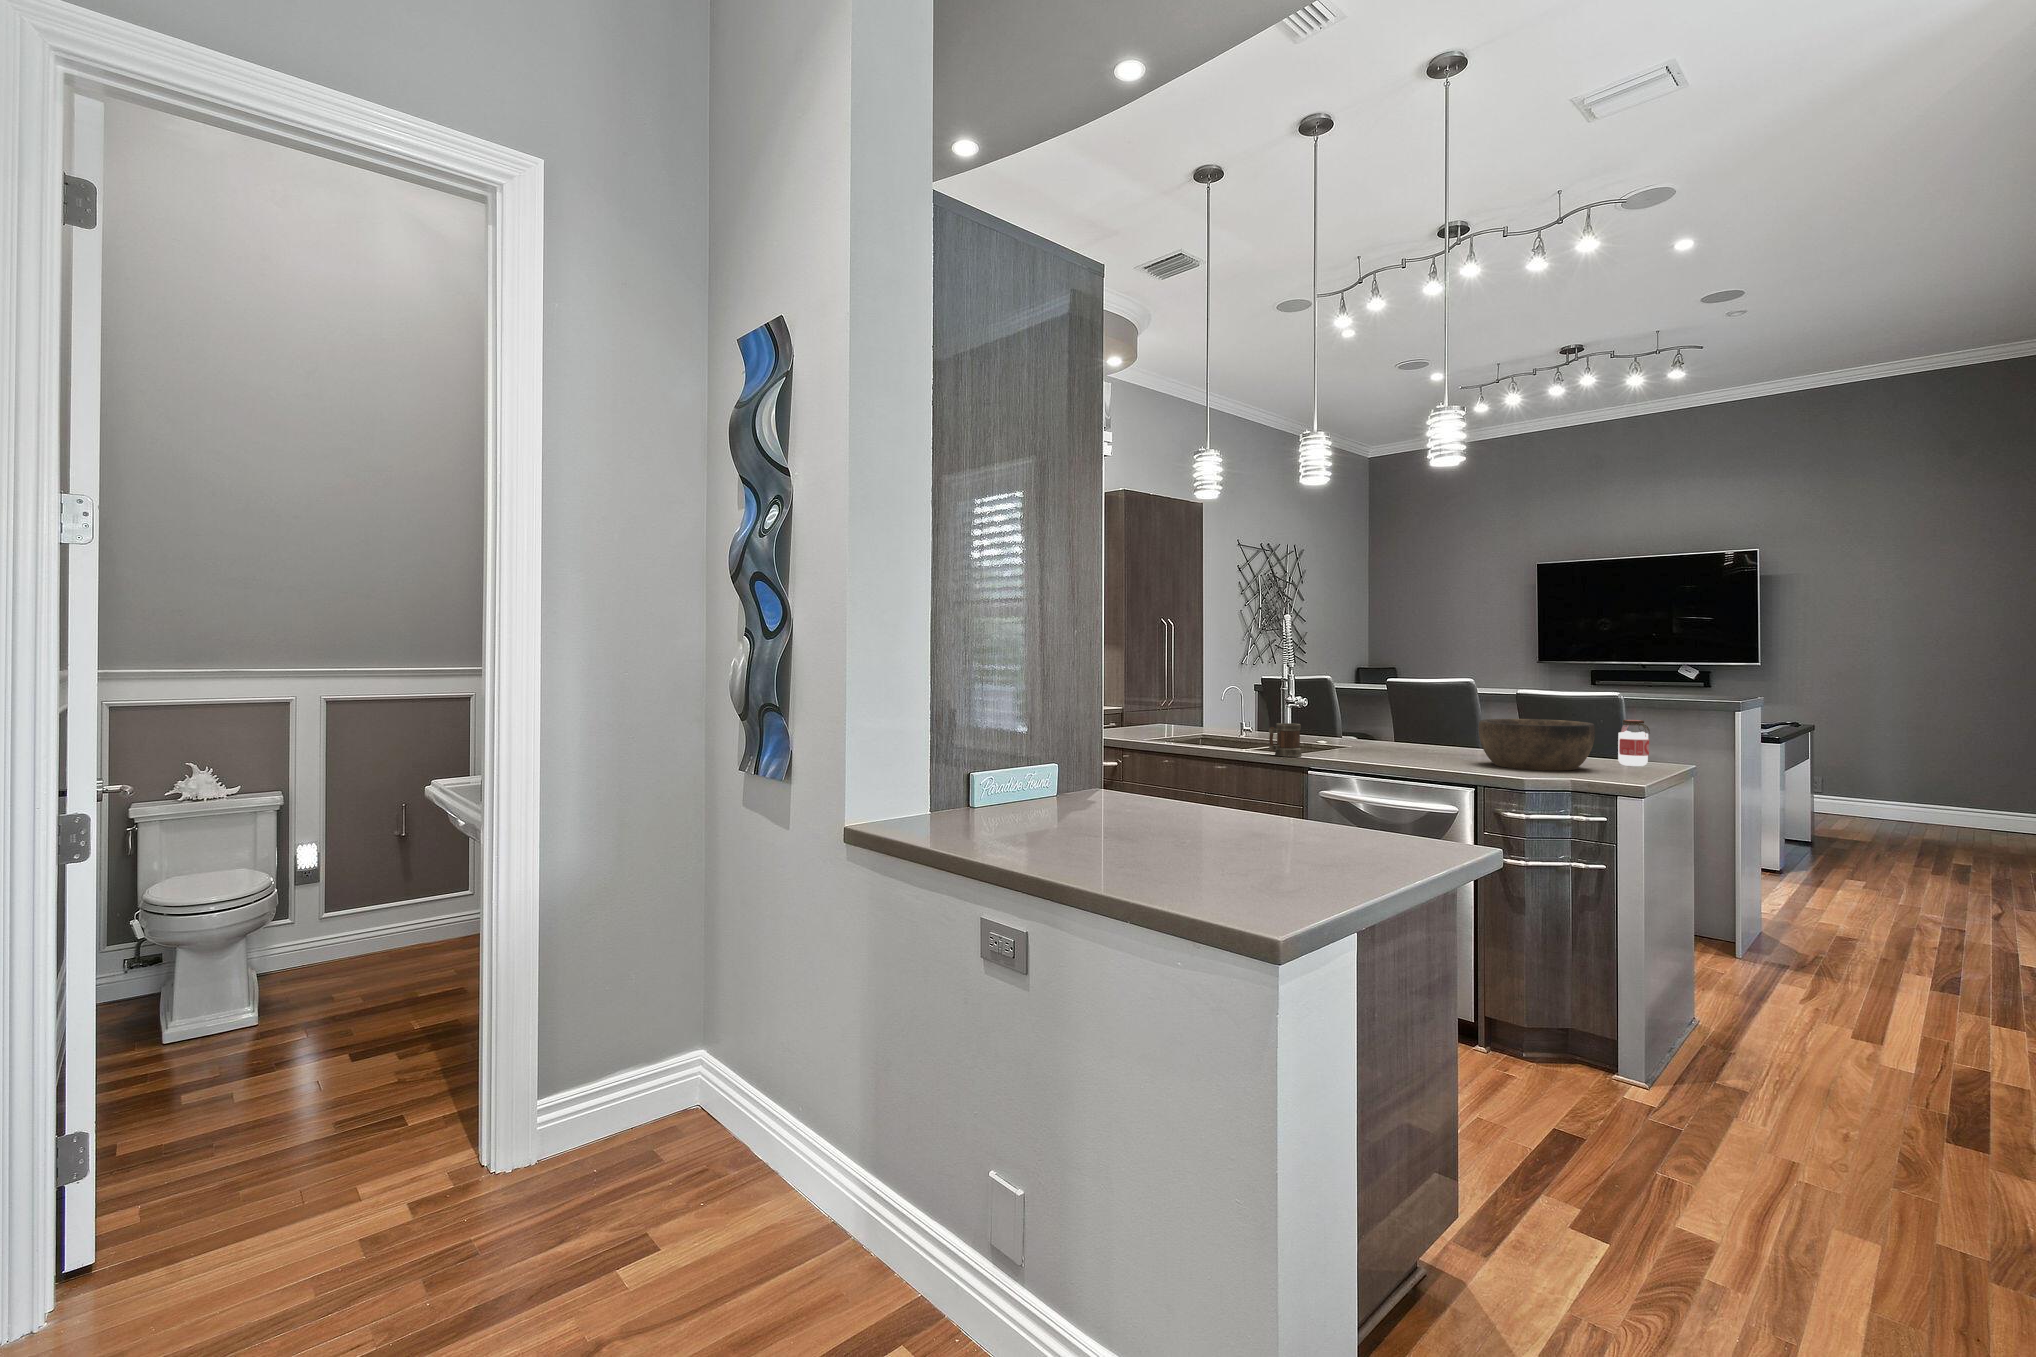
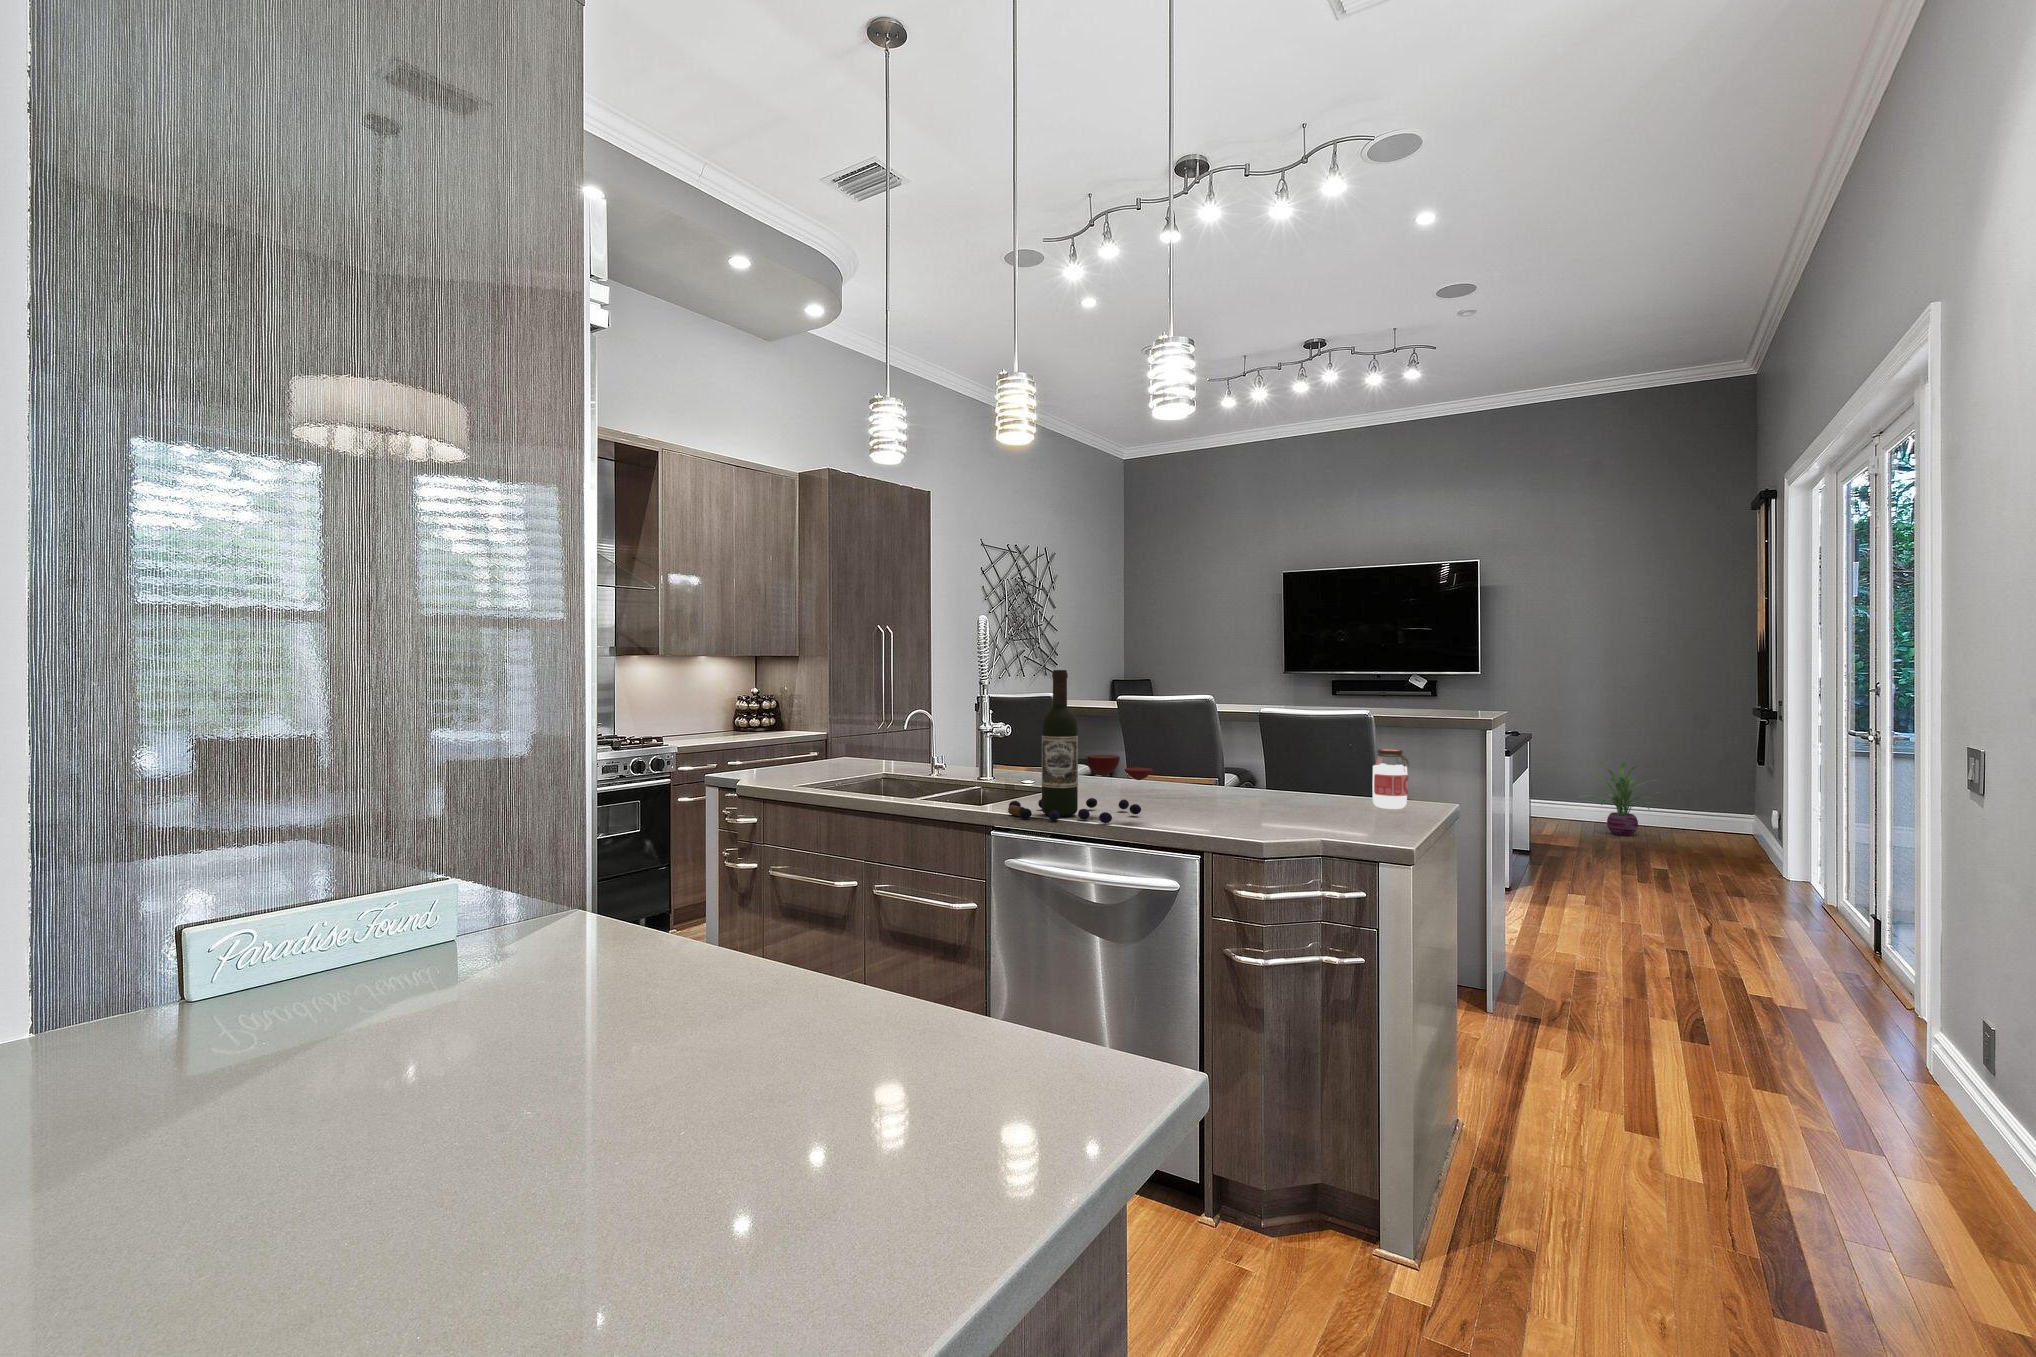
wine bottle: none [1325,658,1442,767] -> present [1008,670,1153,823]
bowl: present [1479,719,1595,771] -> none [1206,750,1348,823]
mug: present [1269,723,1302,756] -> none [938,760,982,807]
decorative plant: none [1869,757,1982,834] -> present [1576,763,1660,836]

